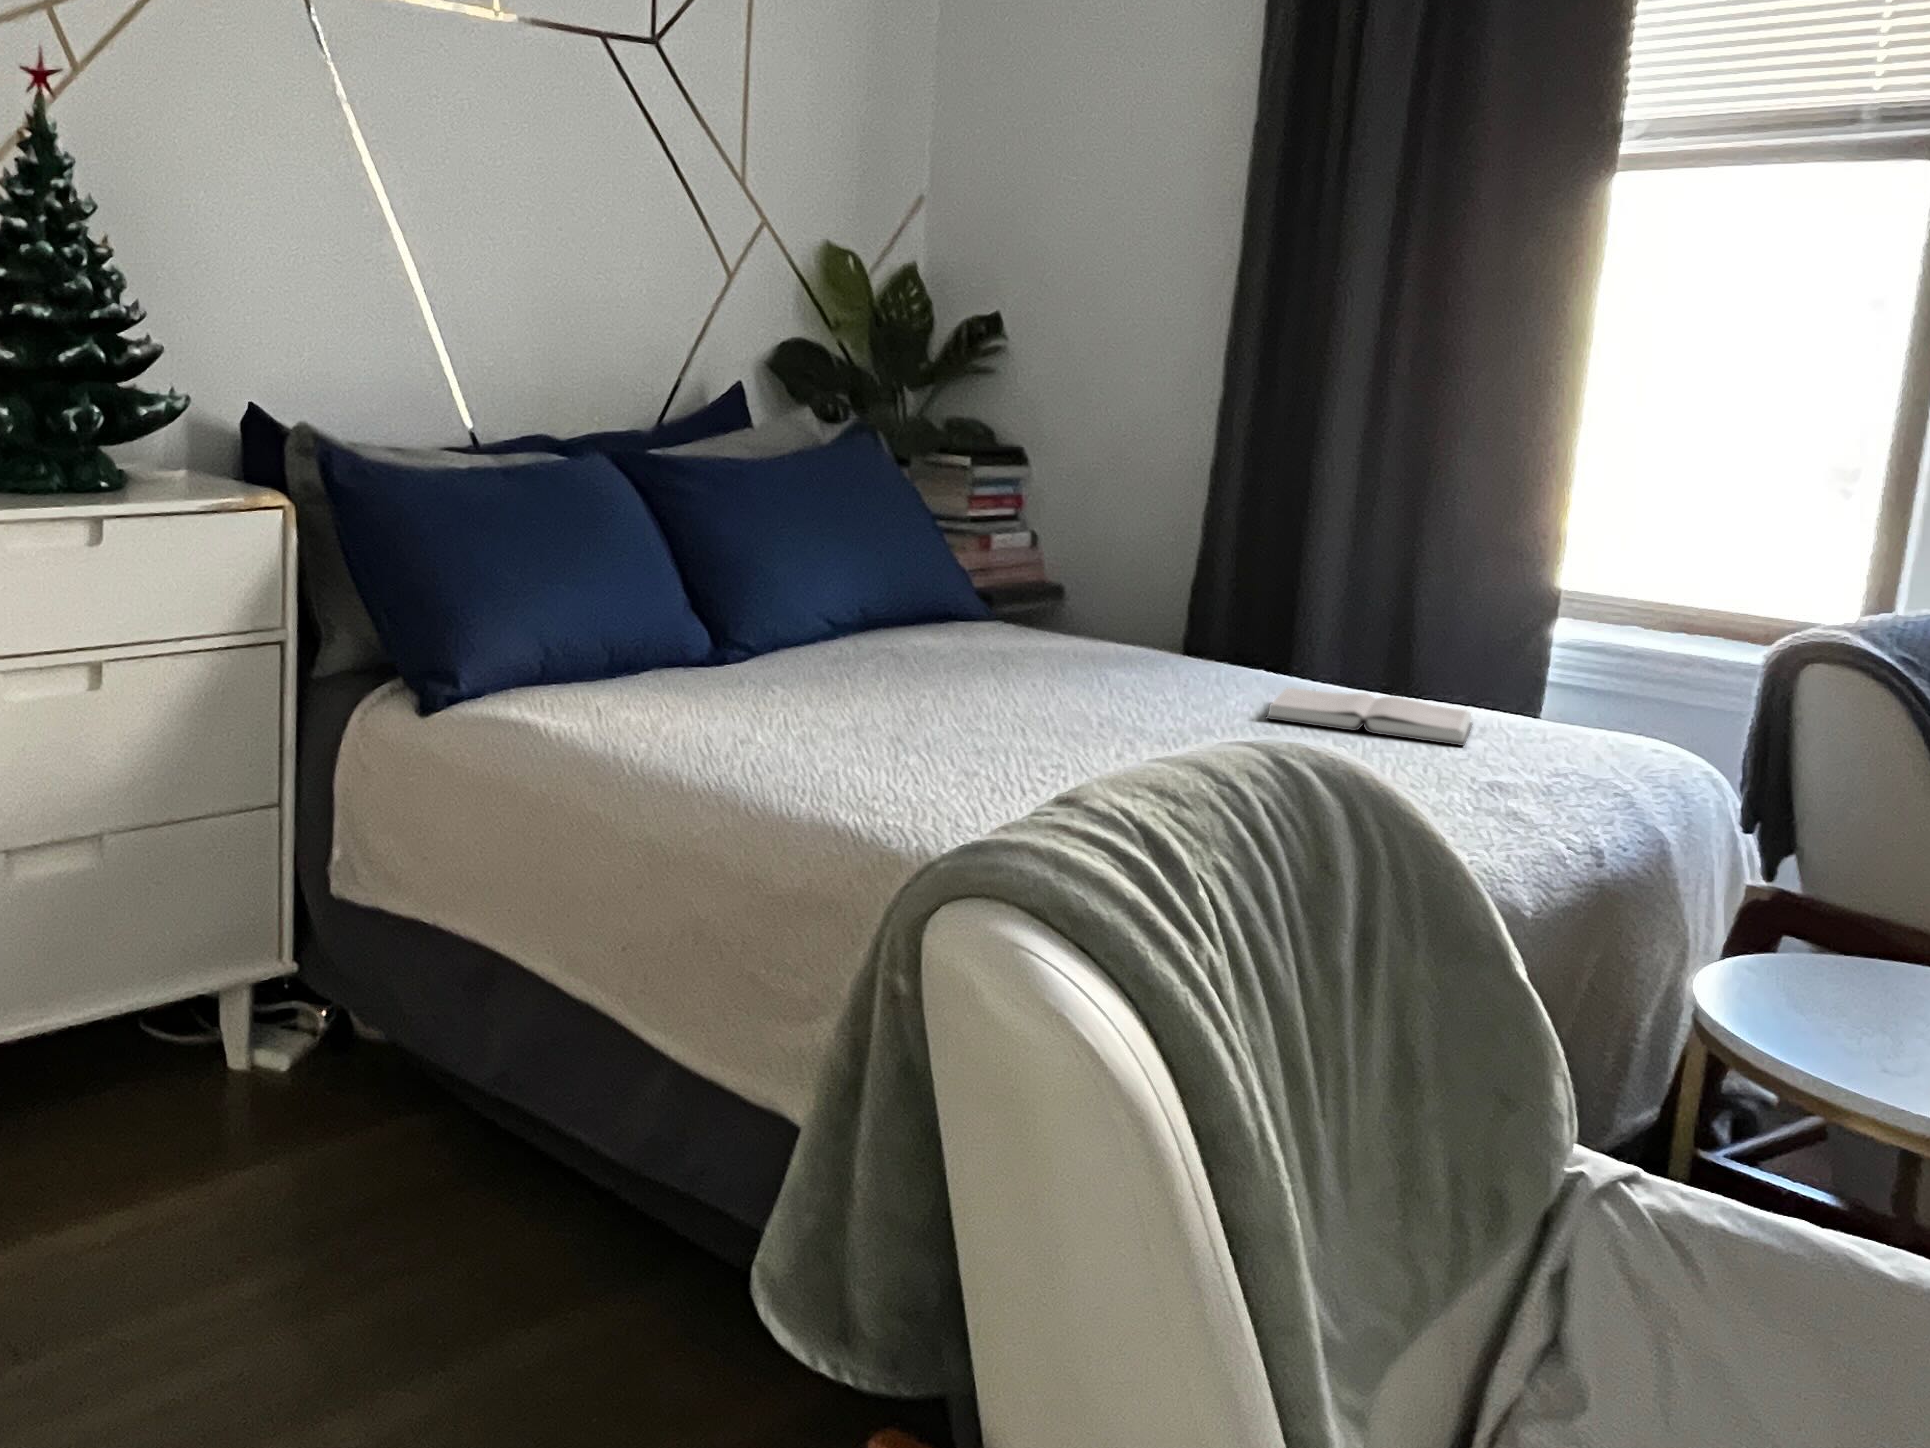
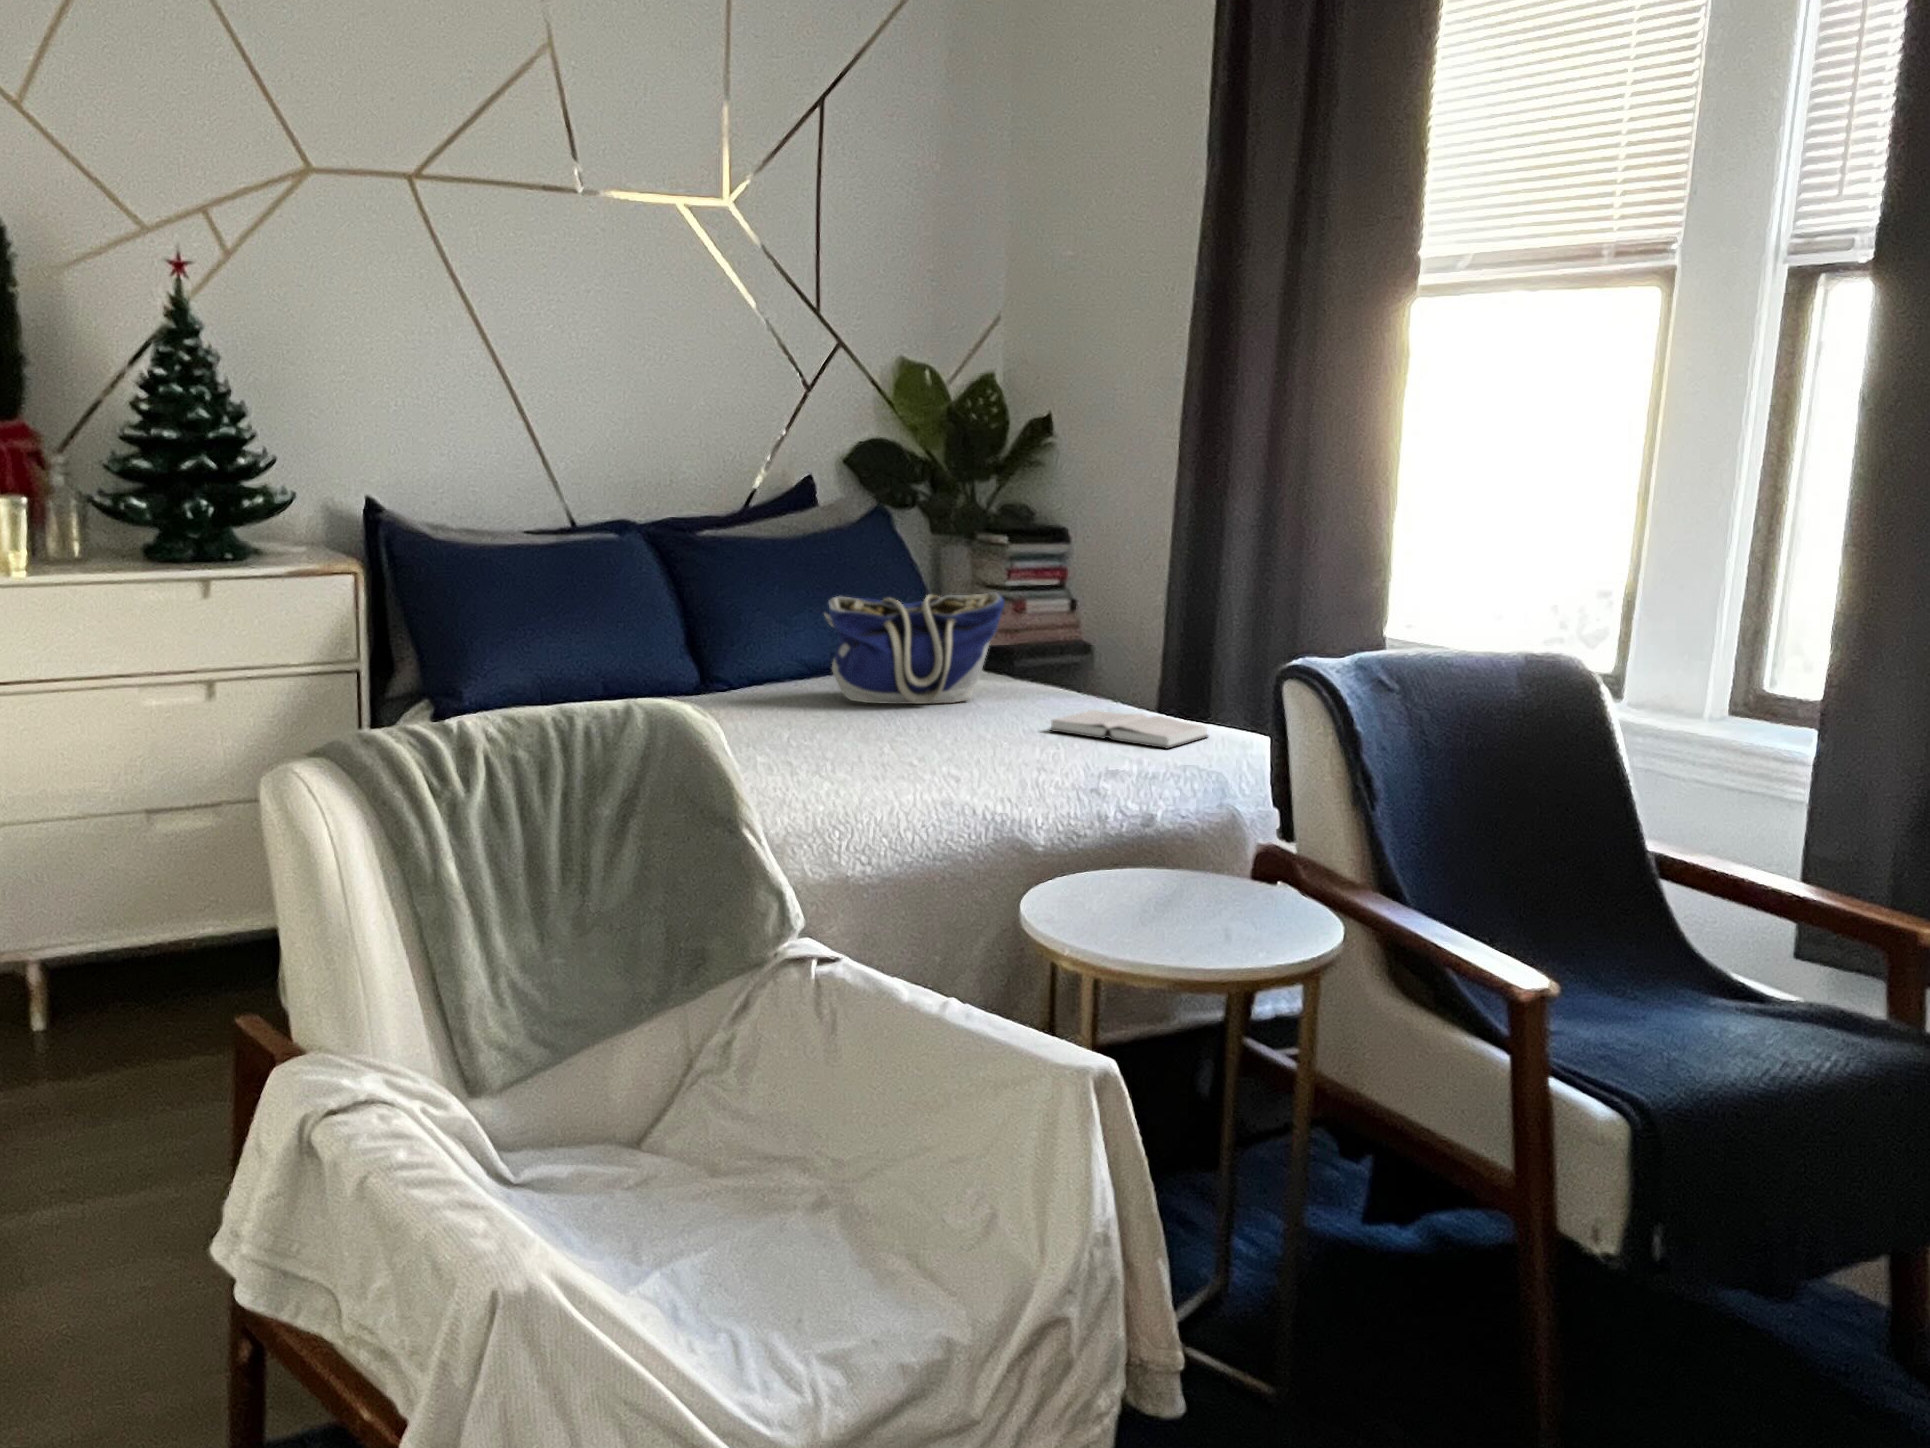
tote bag: none [908,533,1145,678] -> present [824,592,1004,704]

